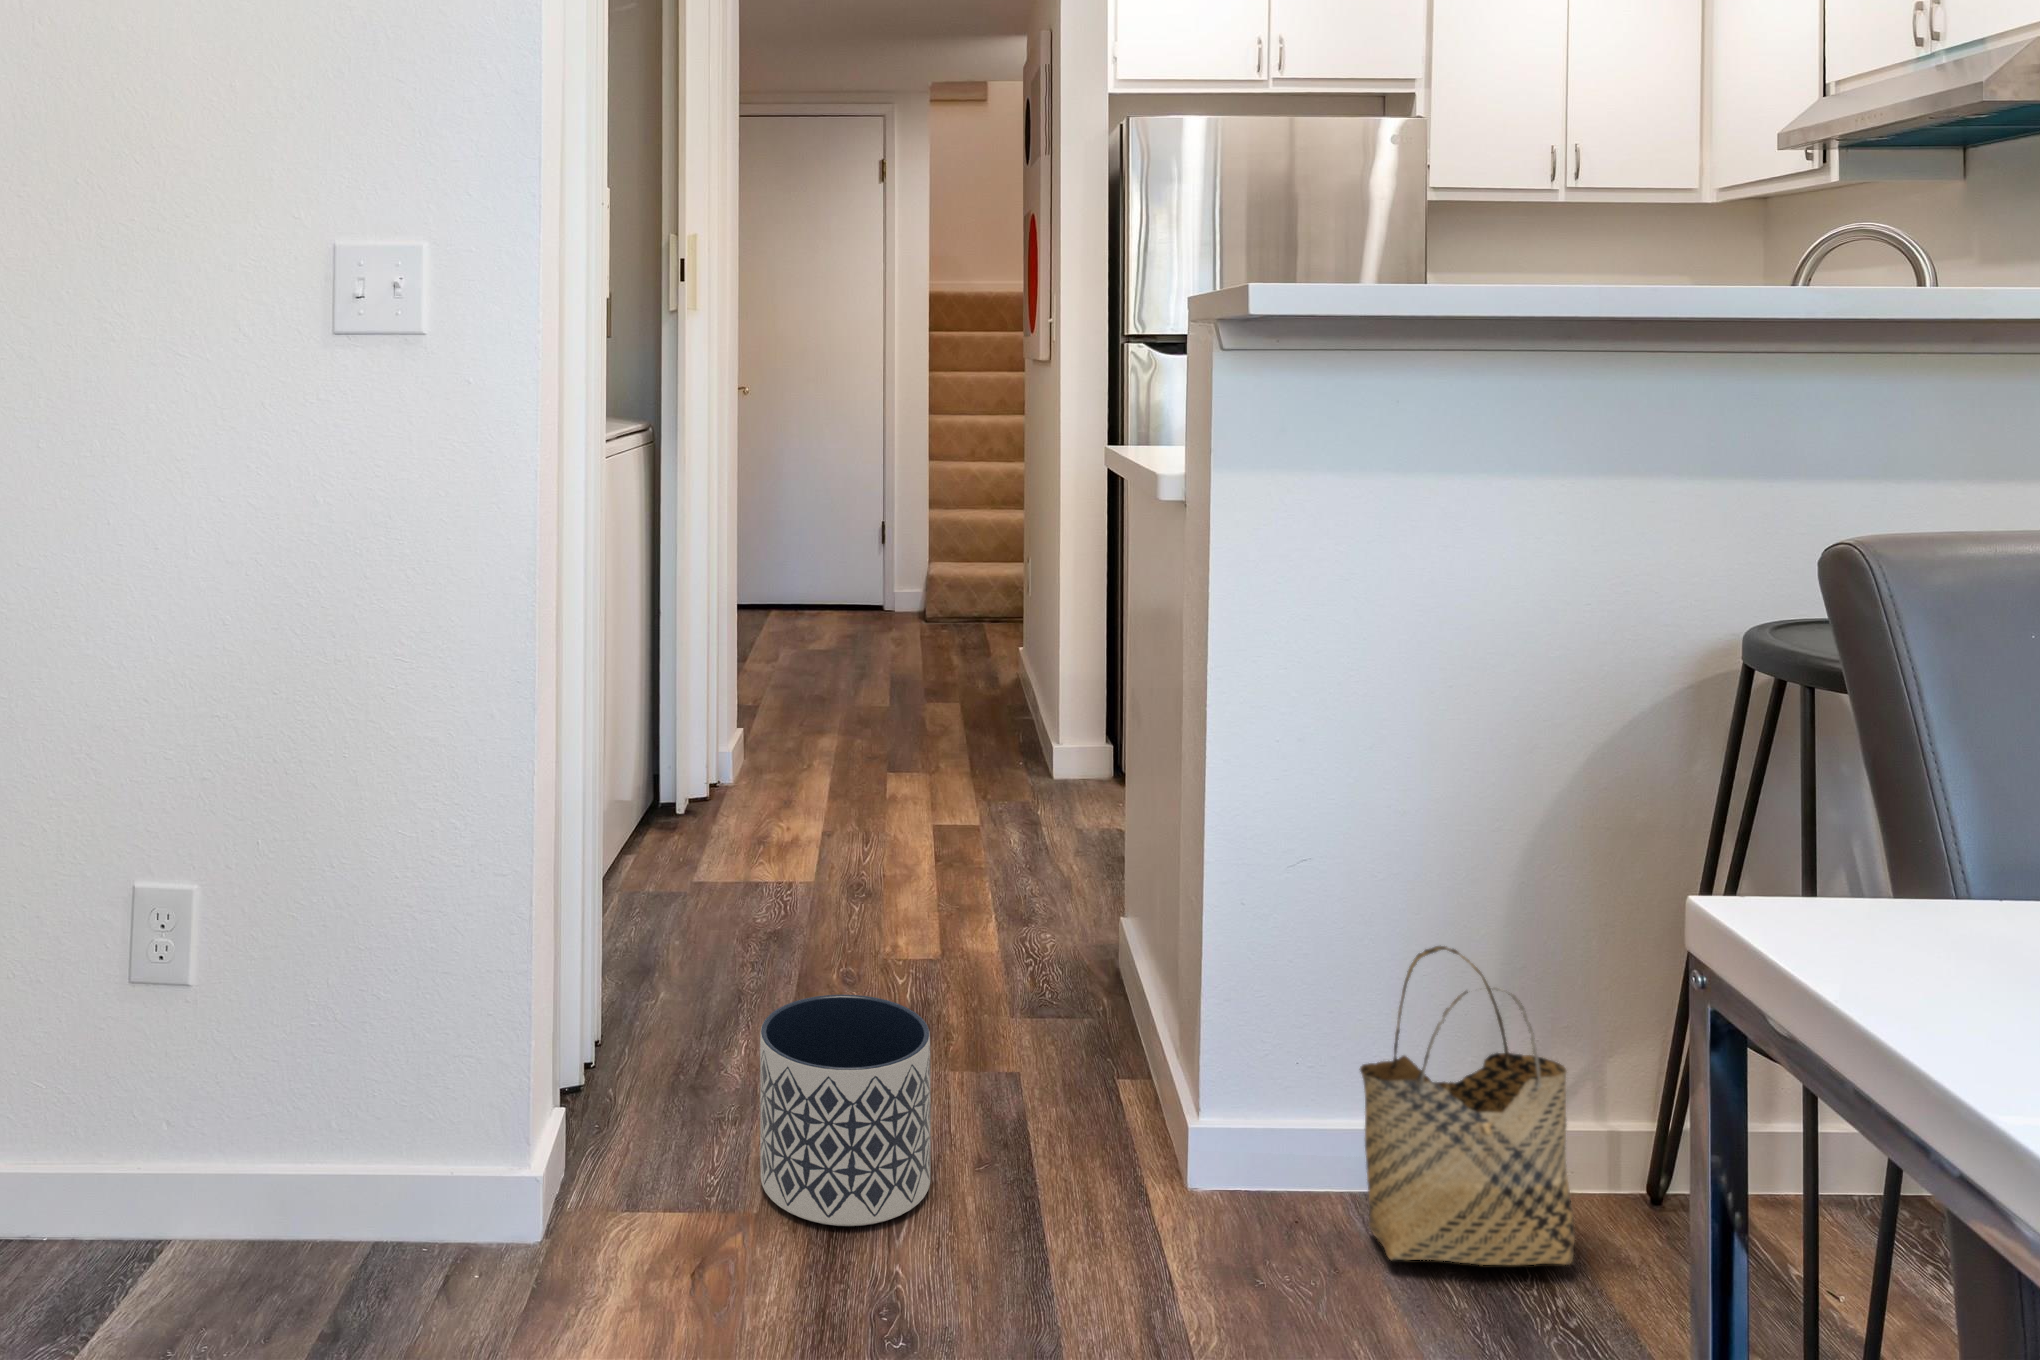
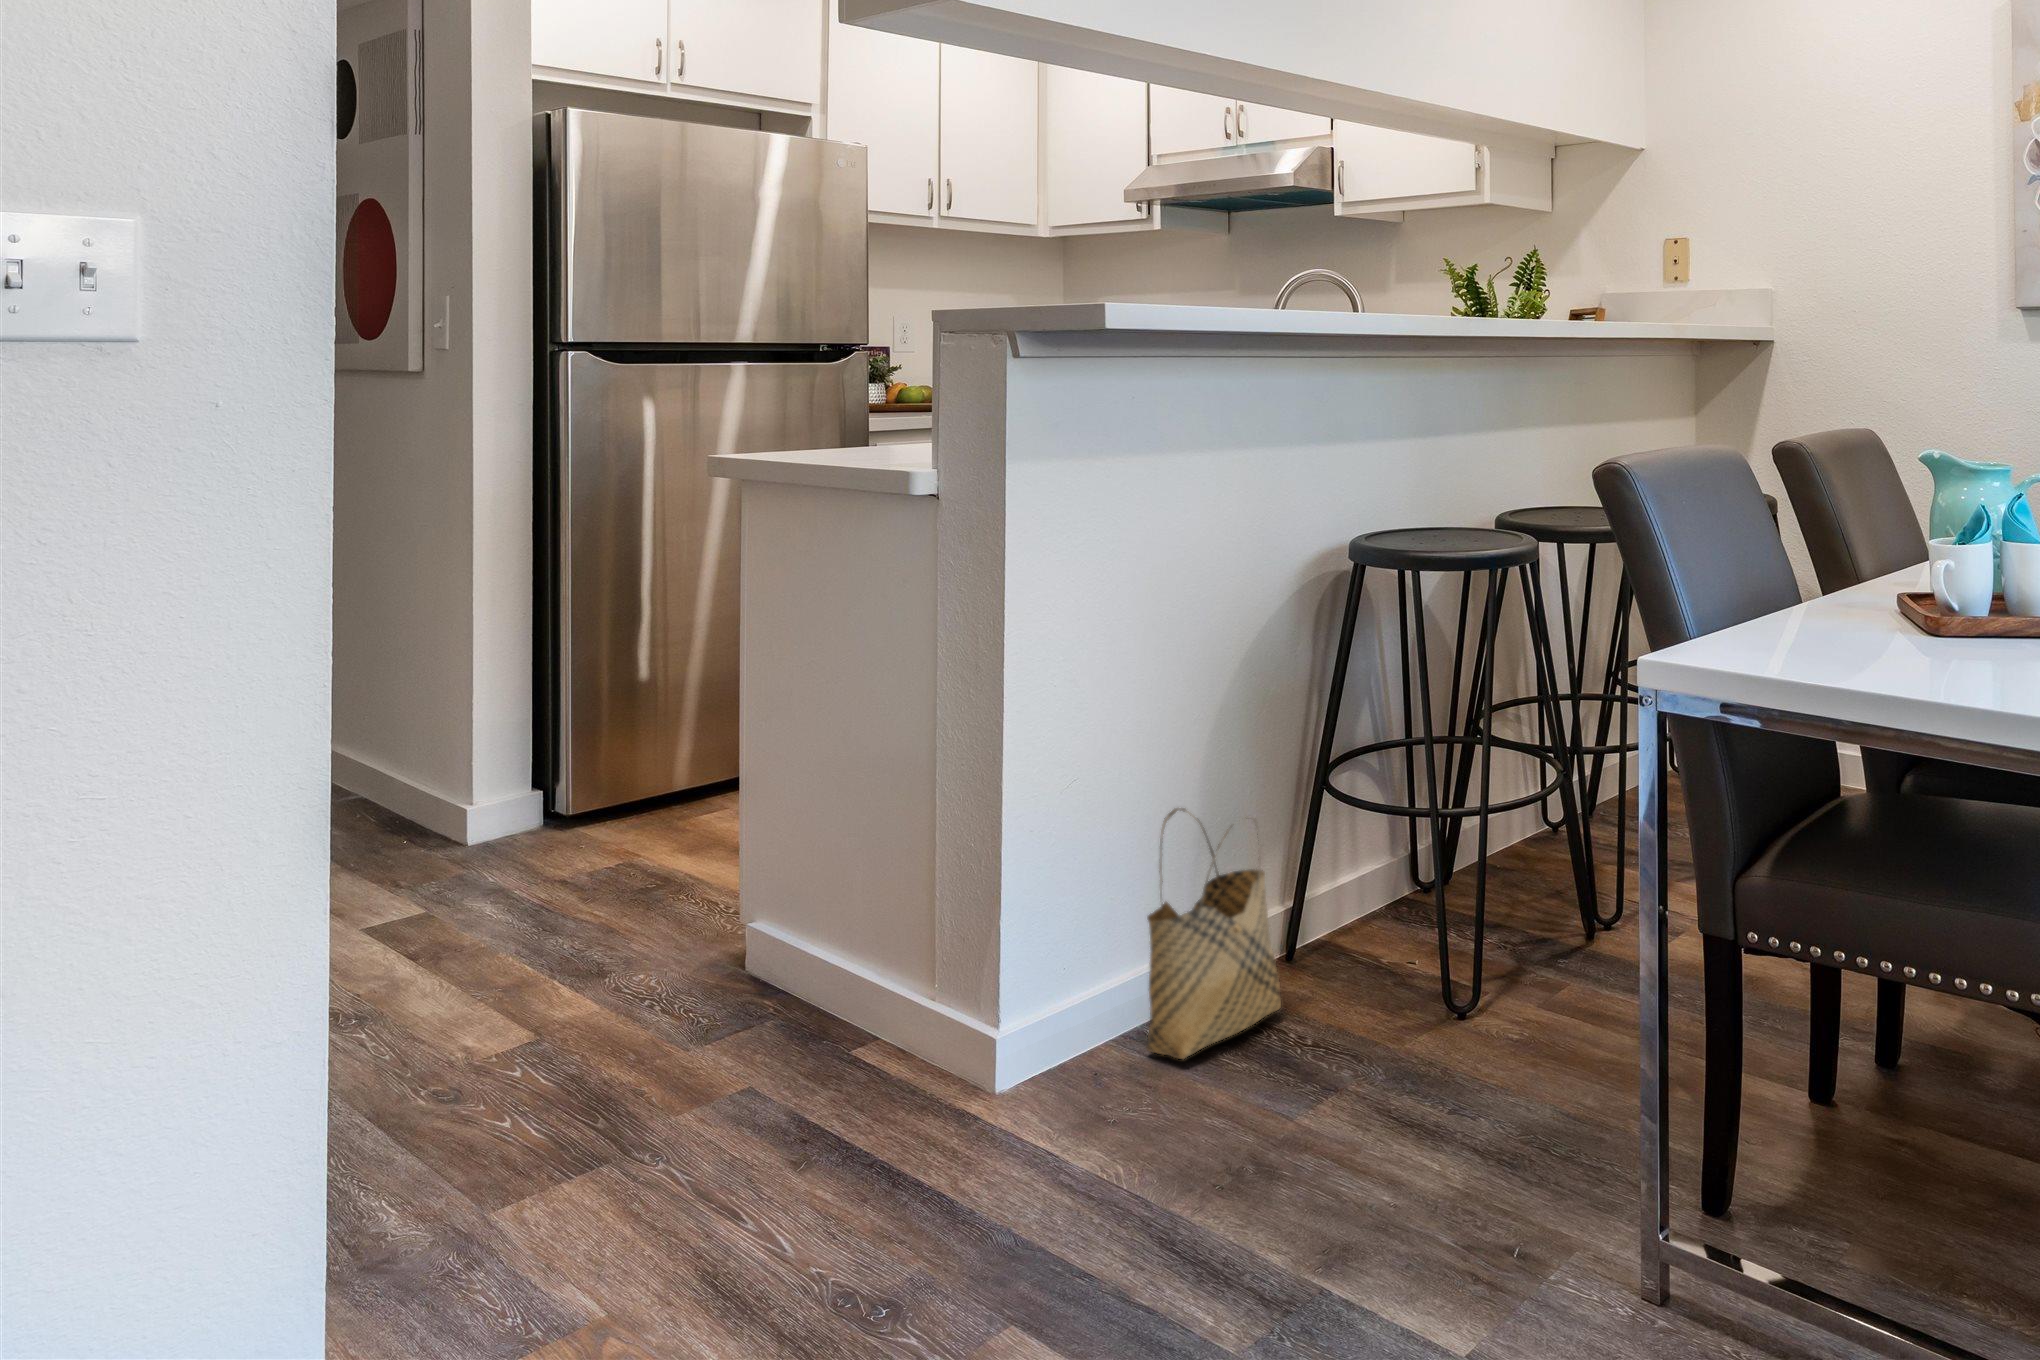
planter: present [760,994,930,1226] -> none [569,1035,785,1299]

